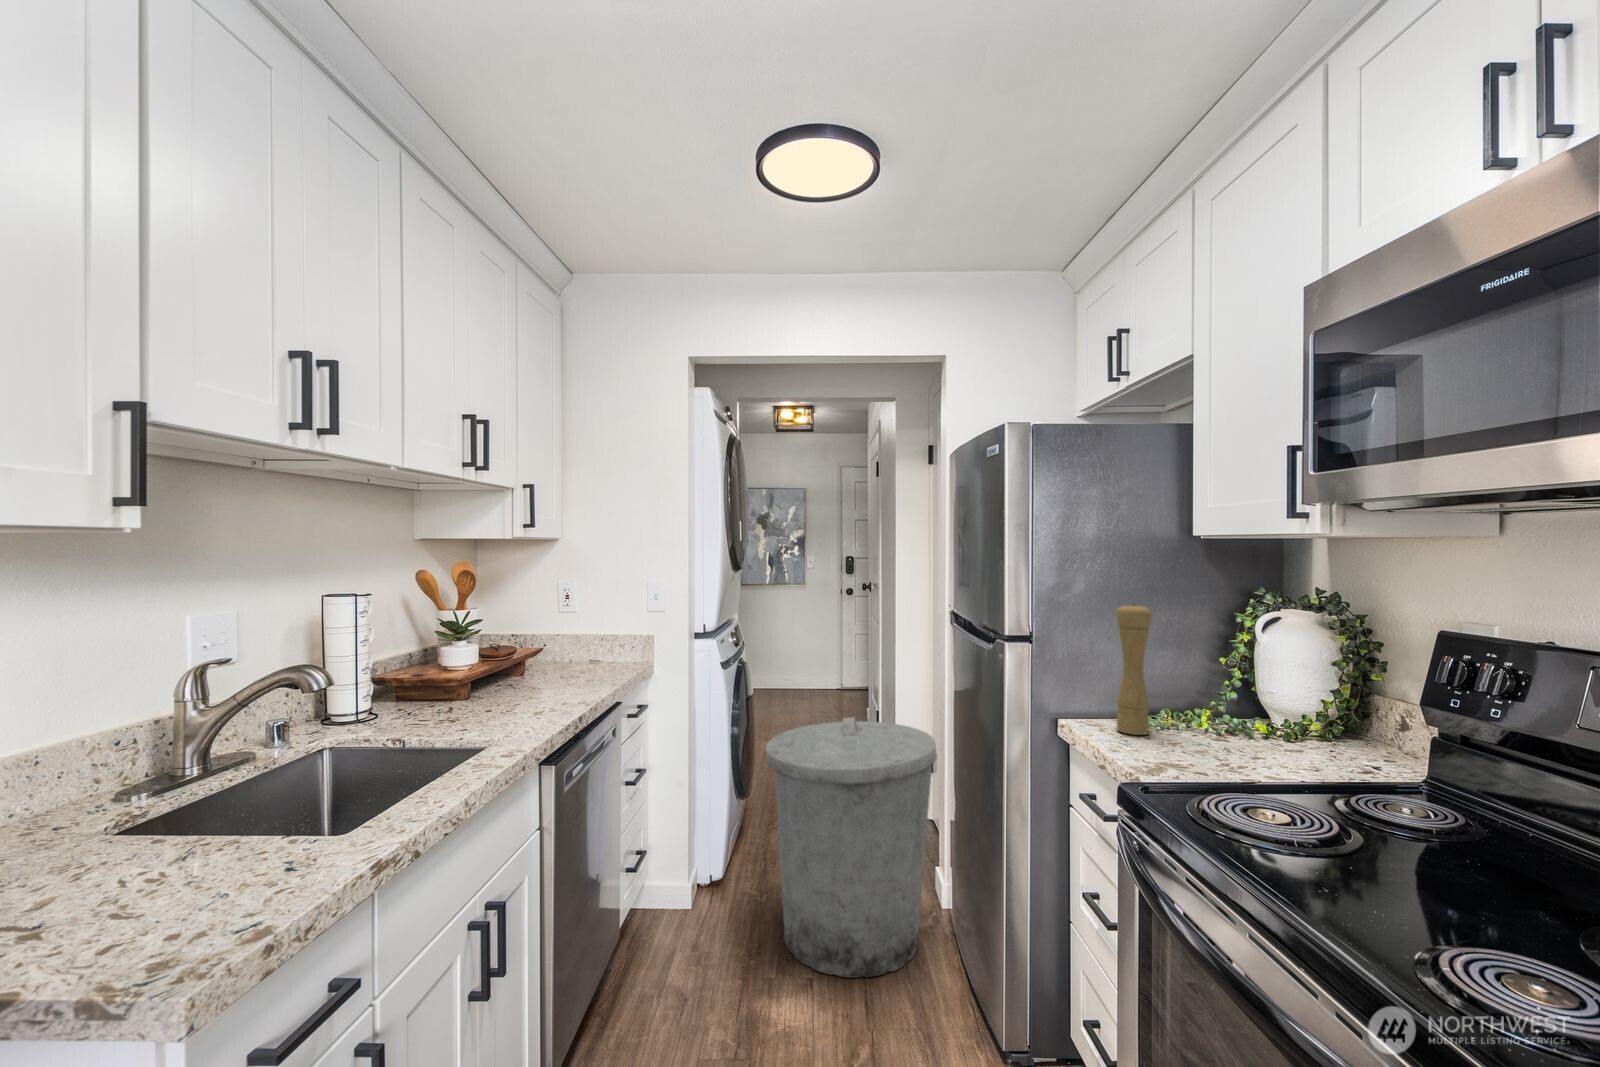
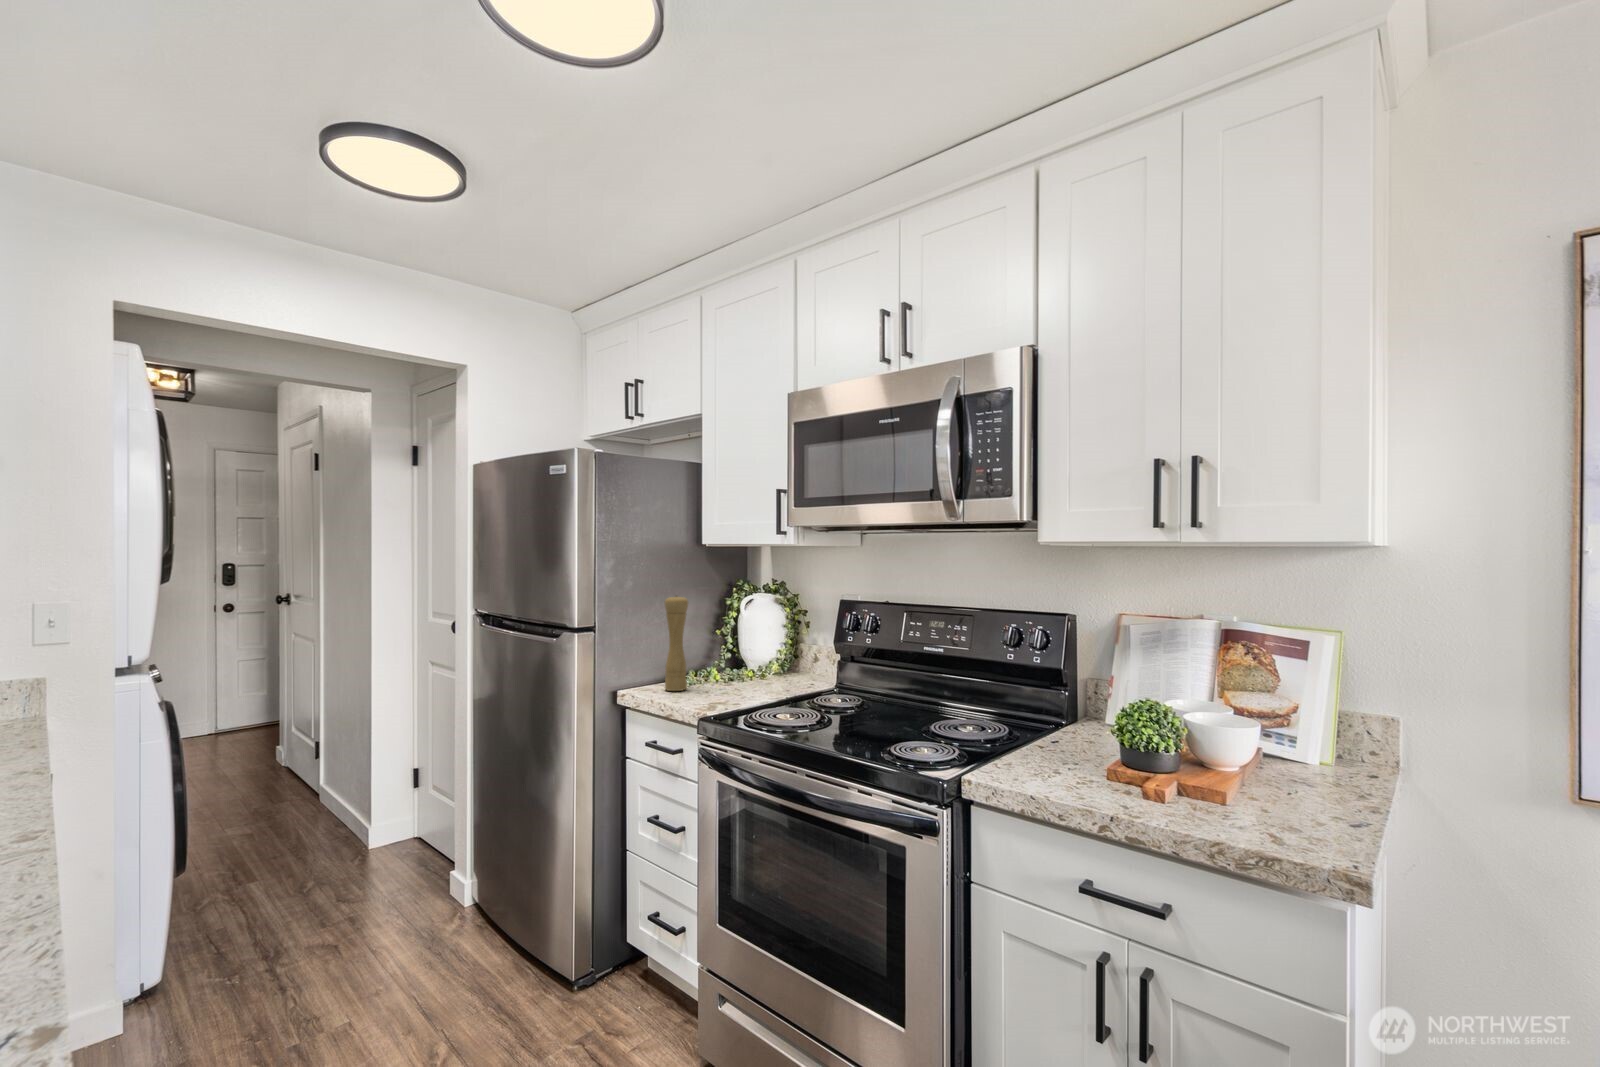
trash can: present [765,718,937,978] -> none [279,732,481,1000]

